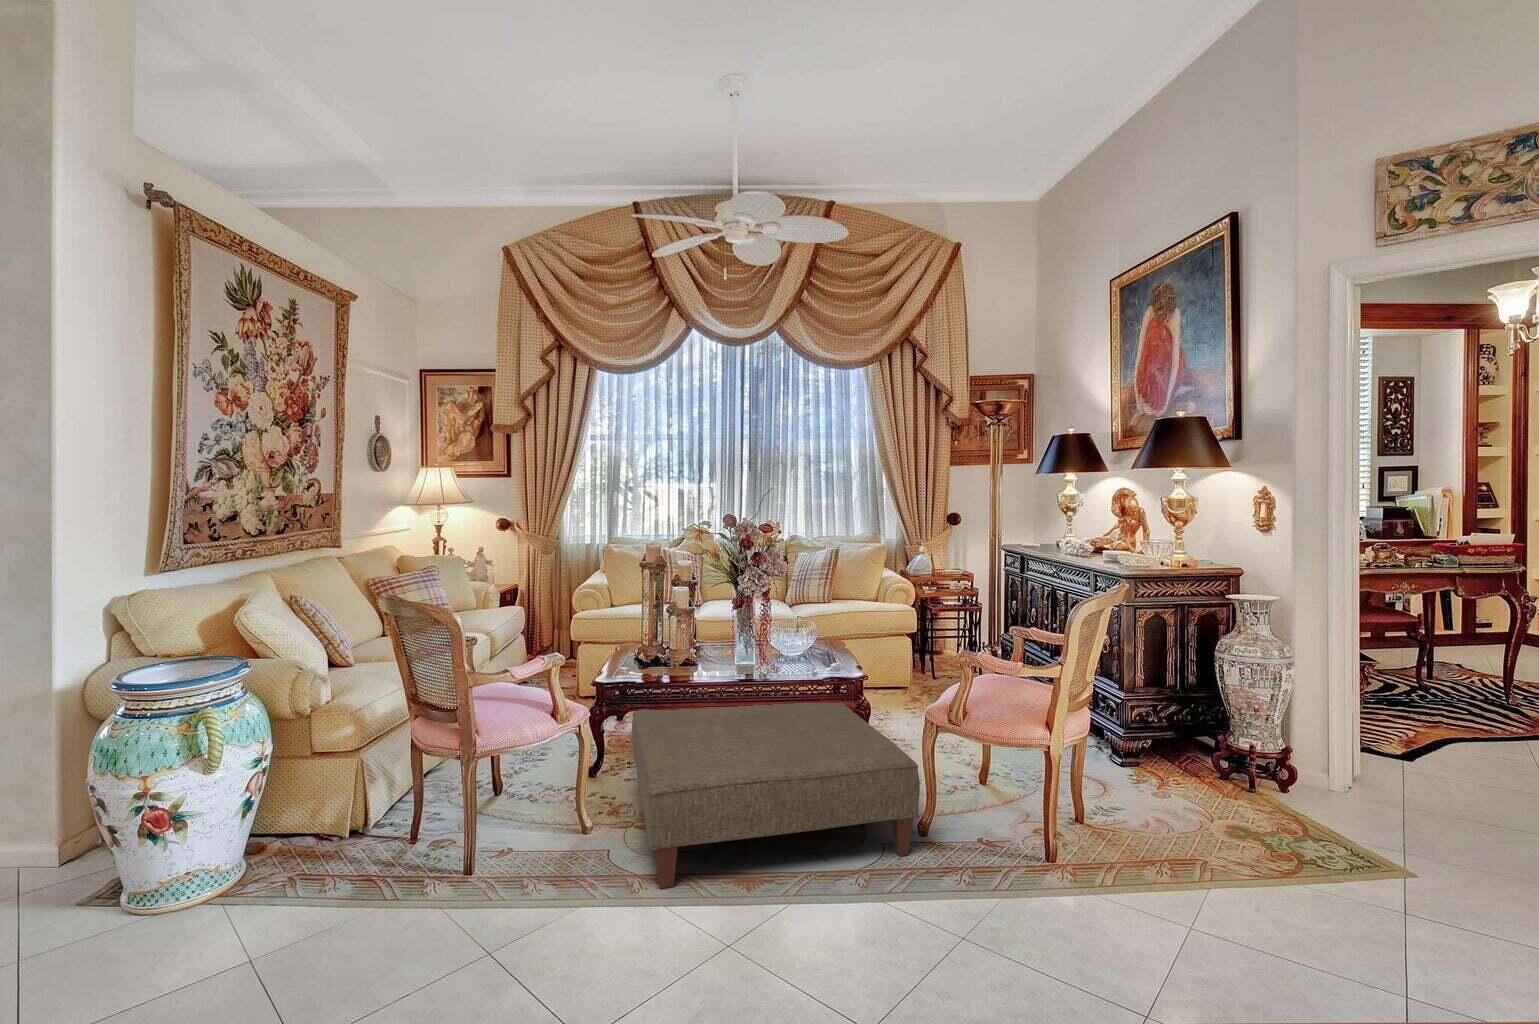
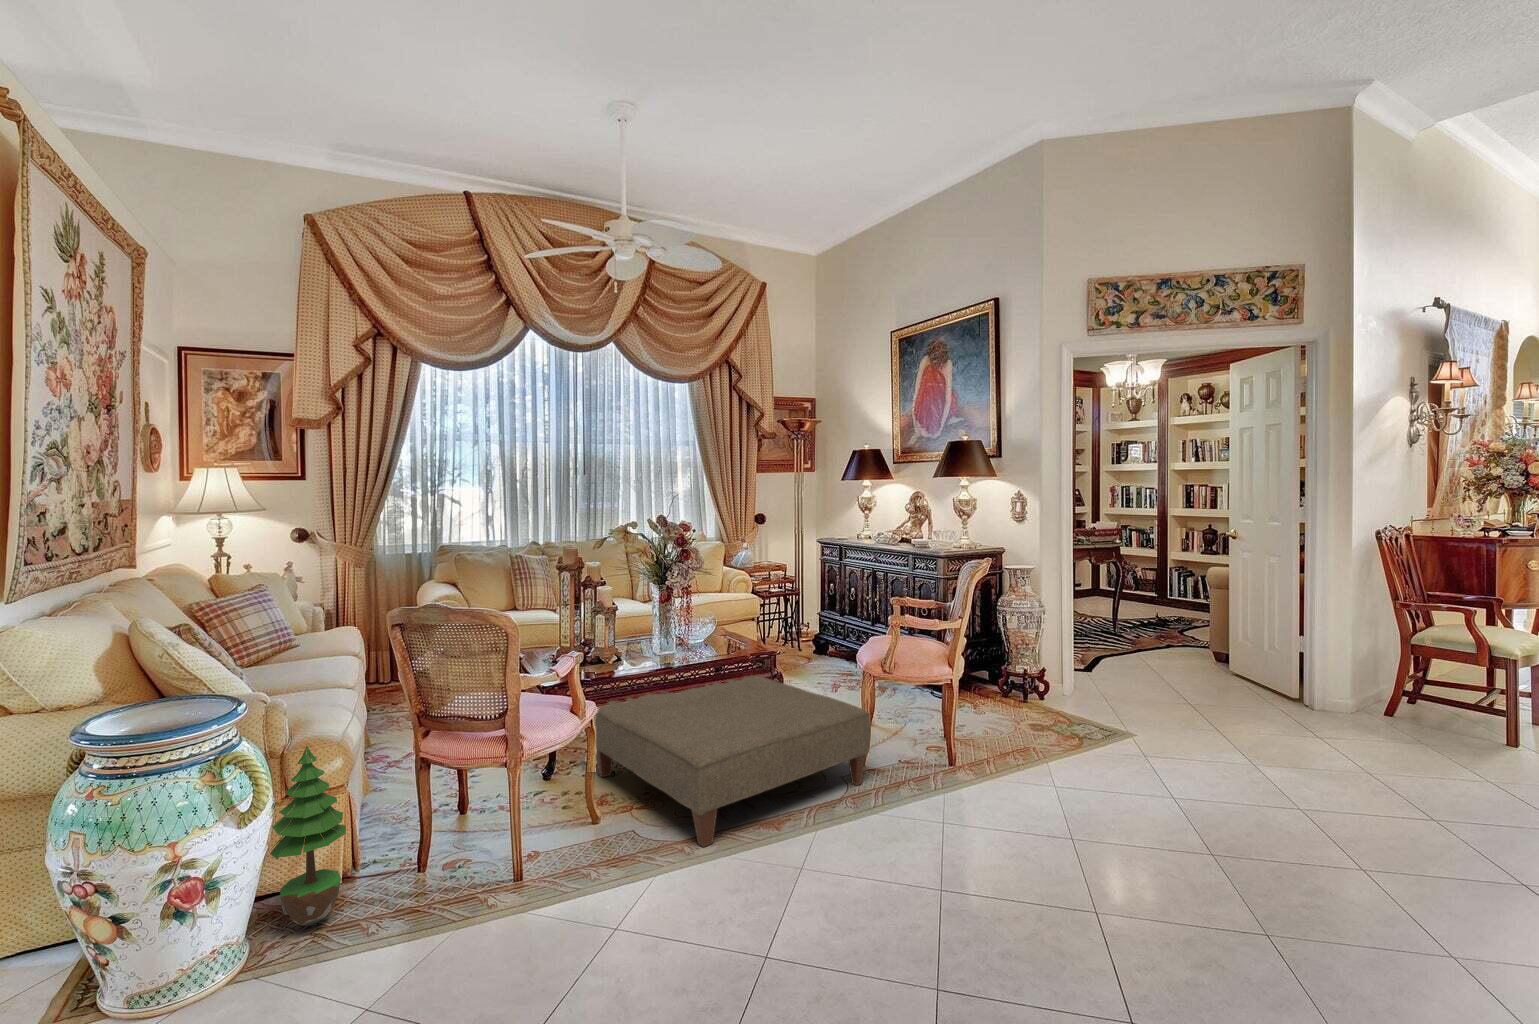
potted tree: none [254,709,326,875] -> present [270,746,346,926]

